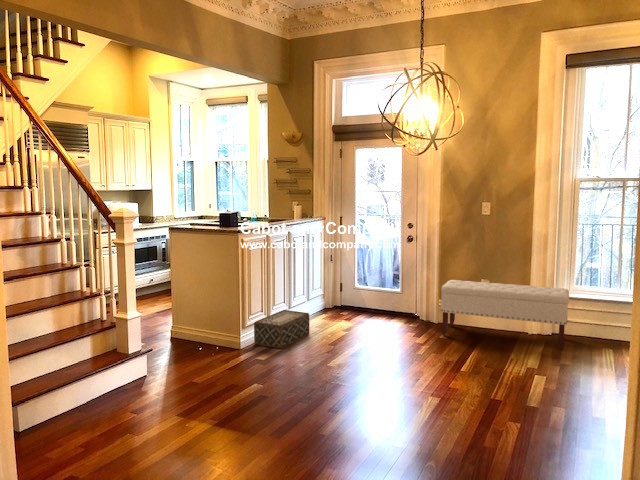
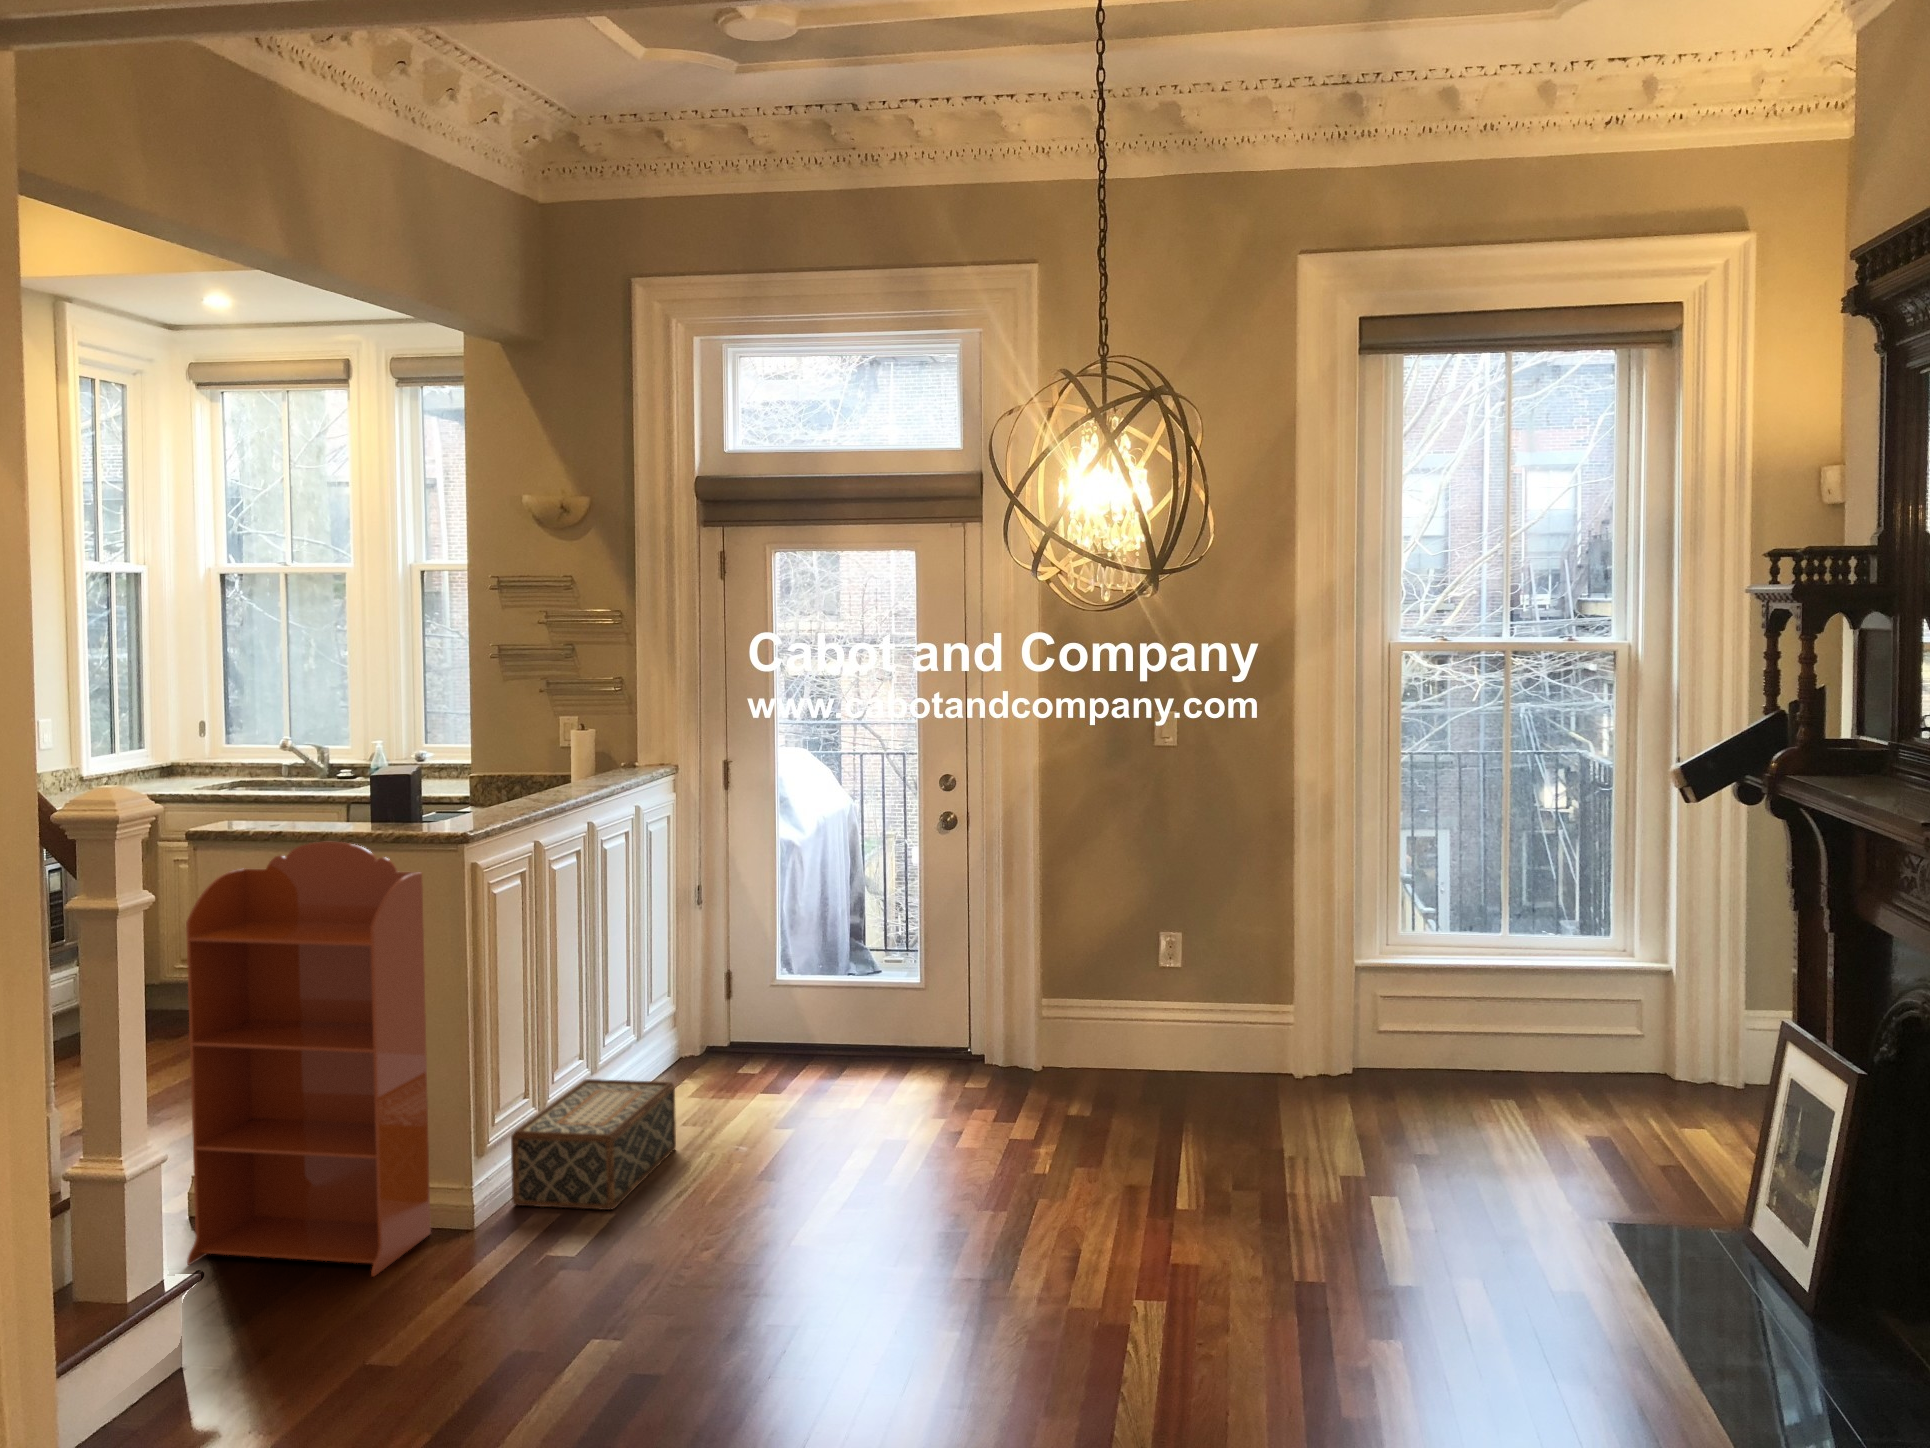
bookcase: none [162,231,228,358] -> present [186,842,431,1276]
bench: present [441,280,569,350] -> none [1067,940,1409,1115]

